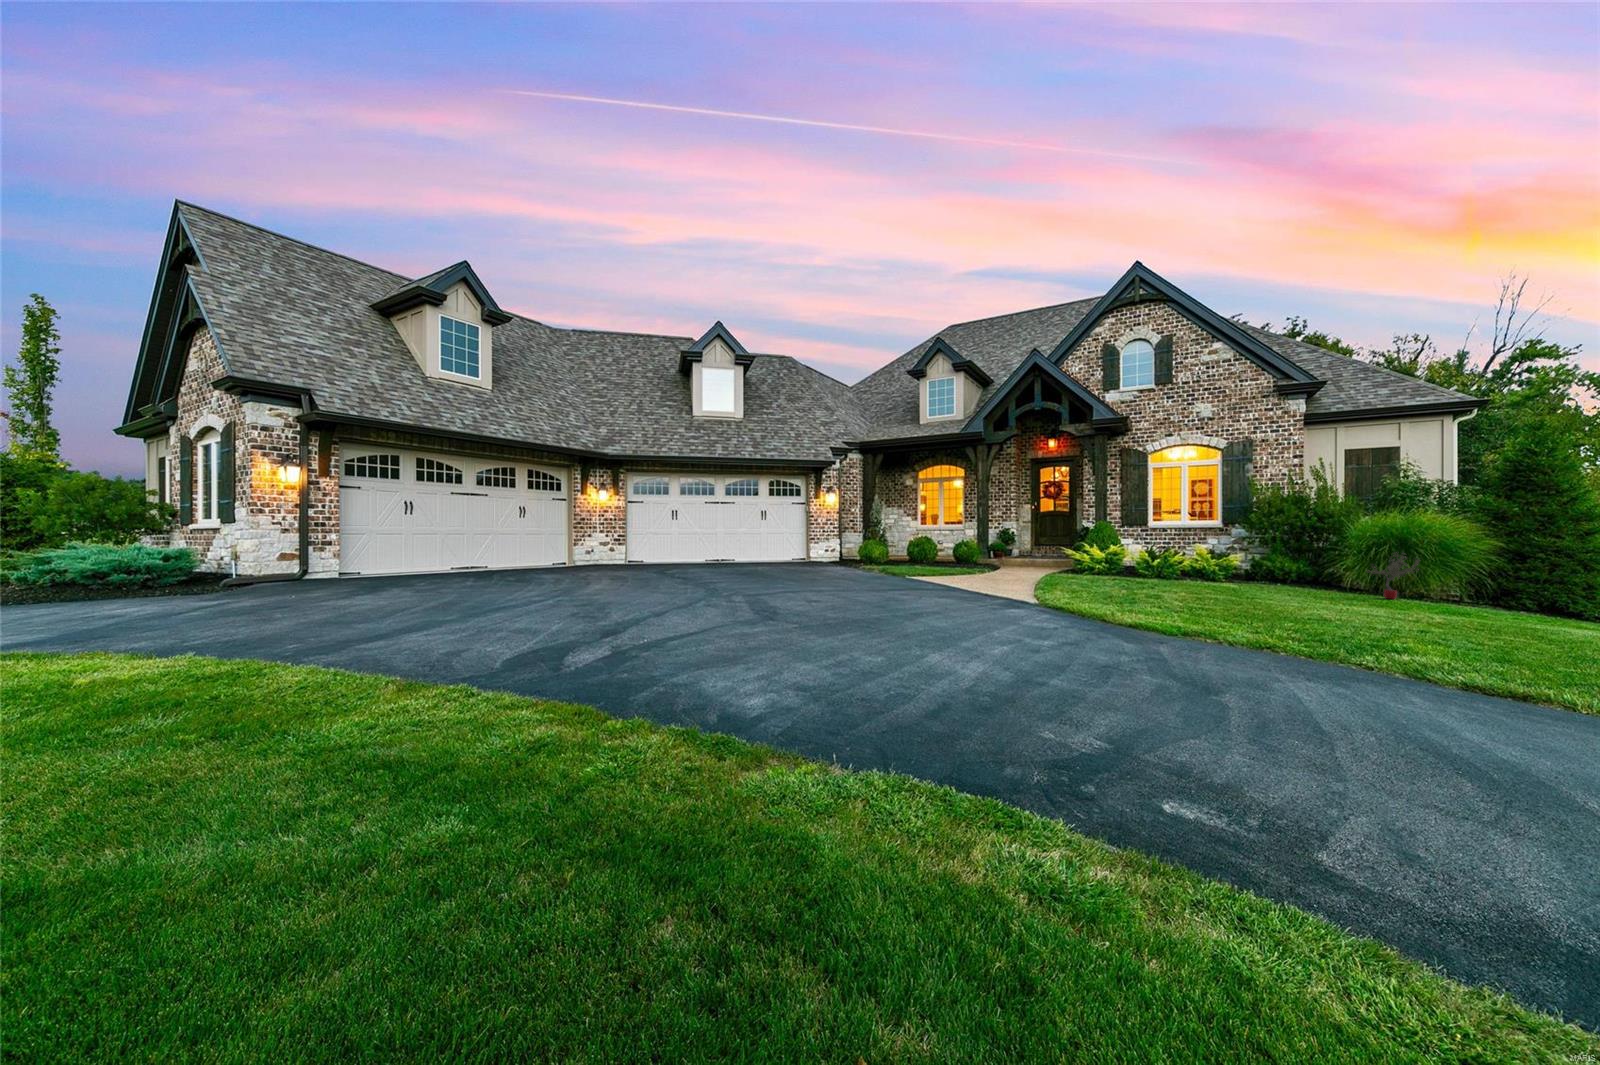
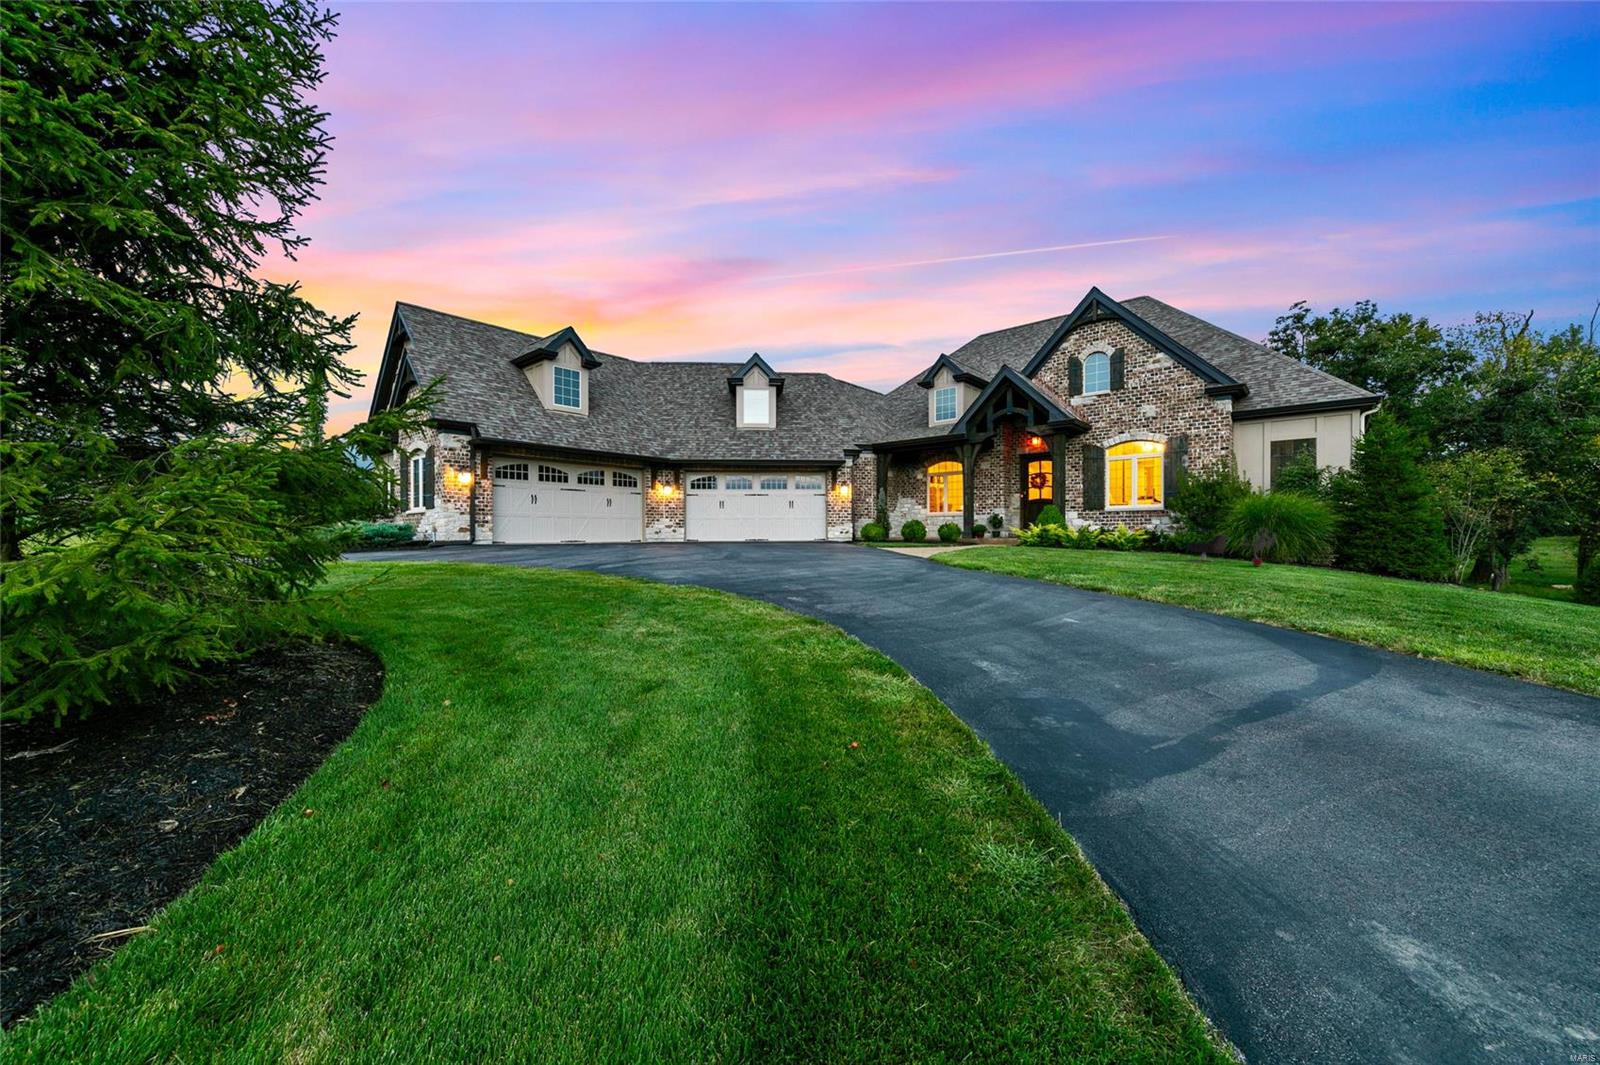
lounge chair: none [1282,558,1341,591] -> present [1187,534,1230,561]

